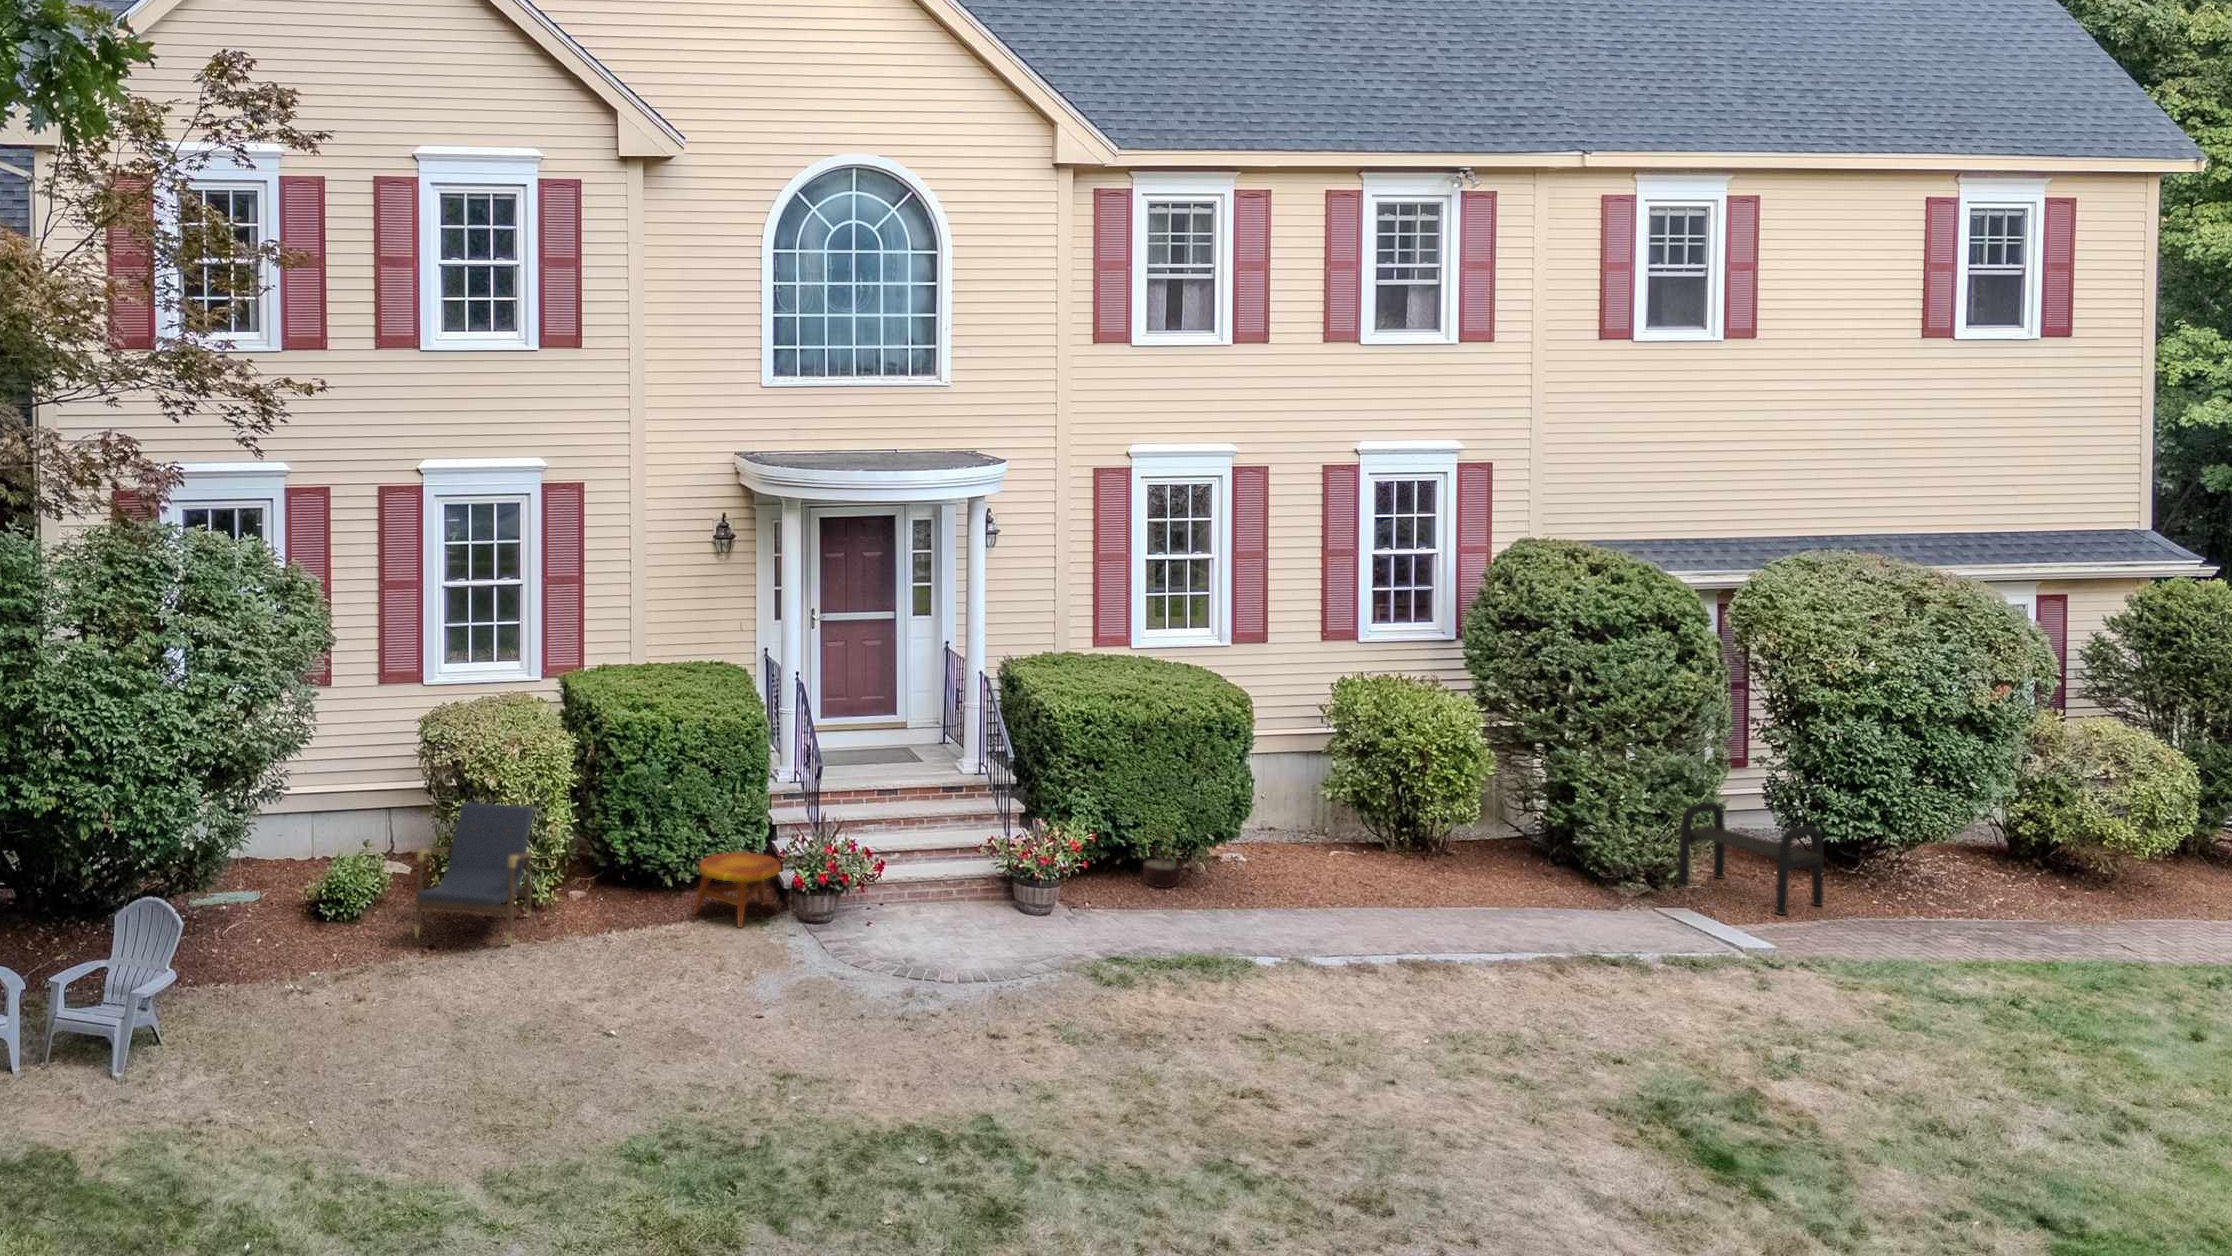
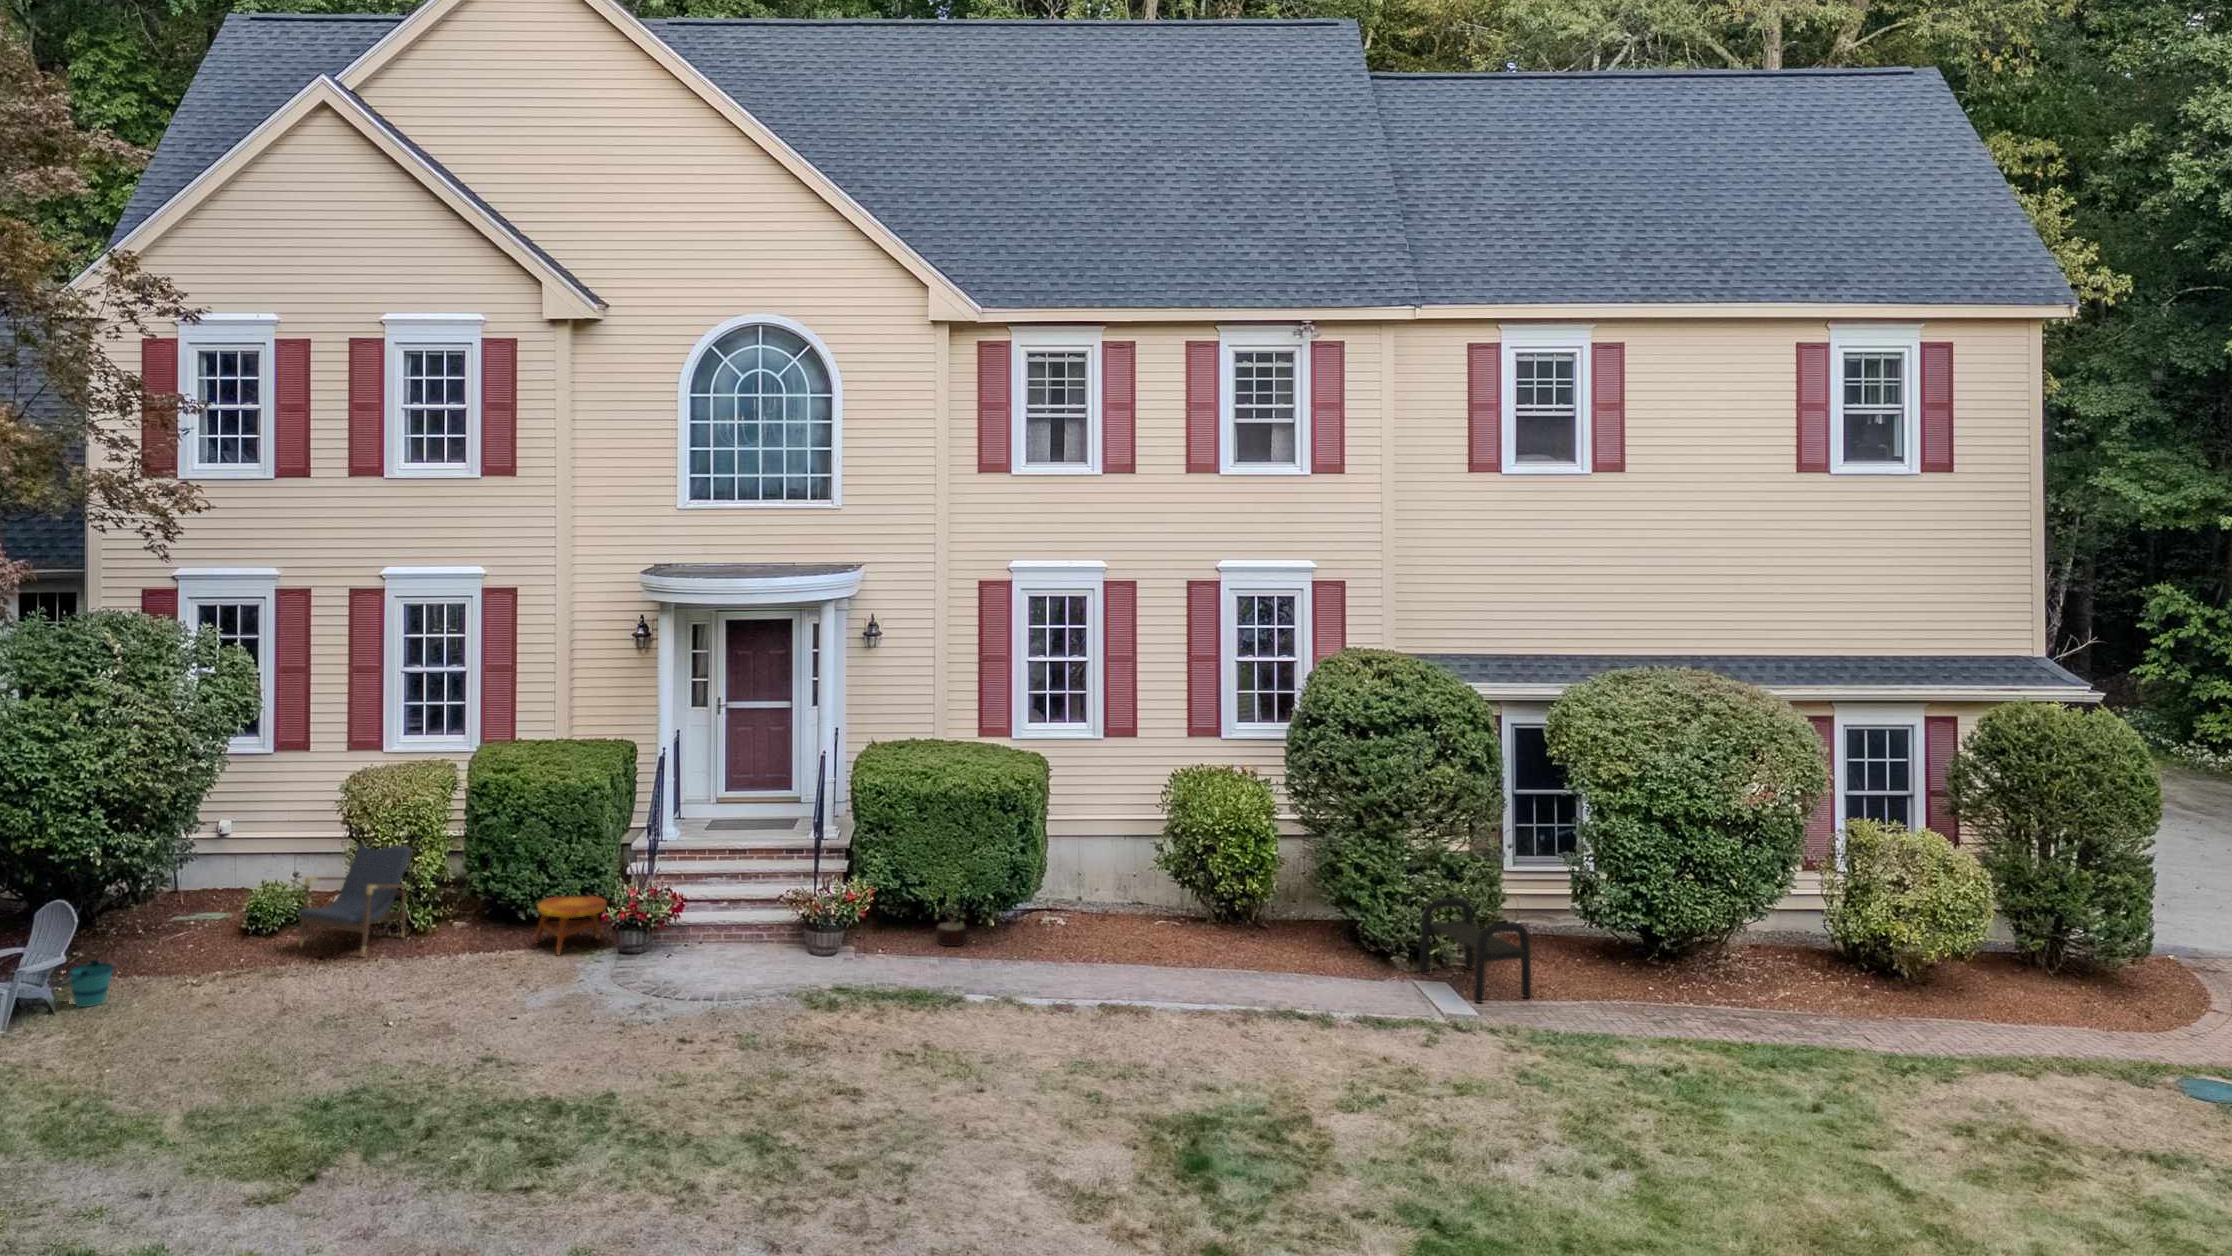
bucket: none [184,972,256,1036] -> present [56,959,114,1007]

